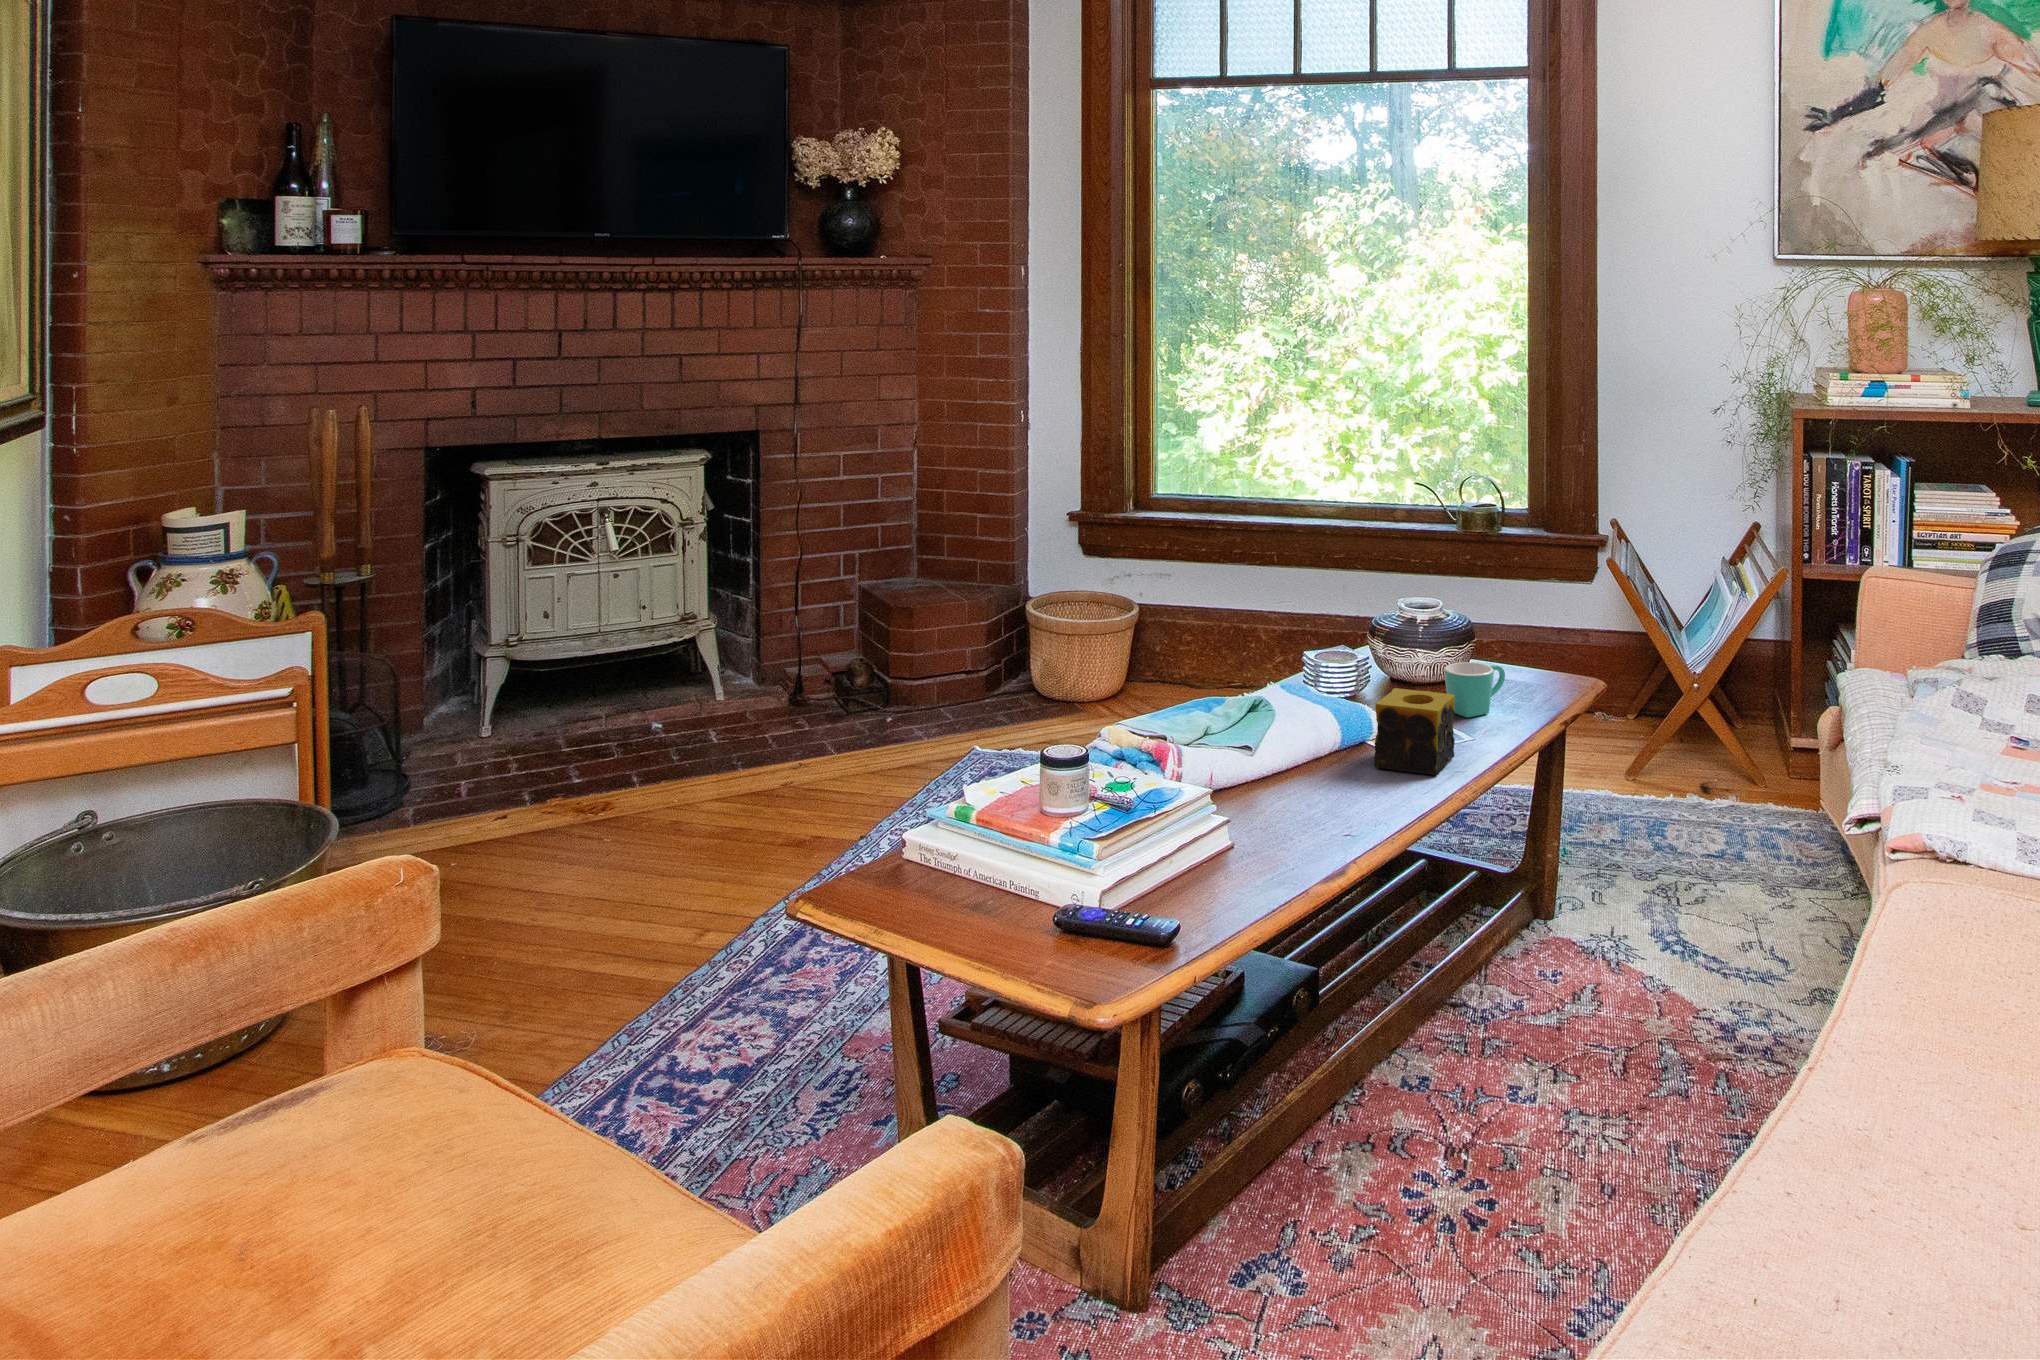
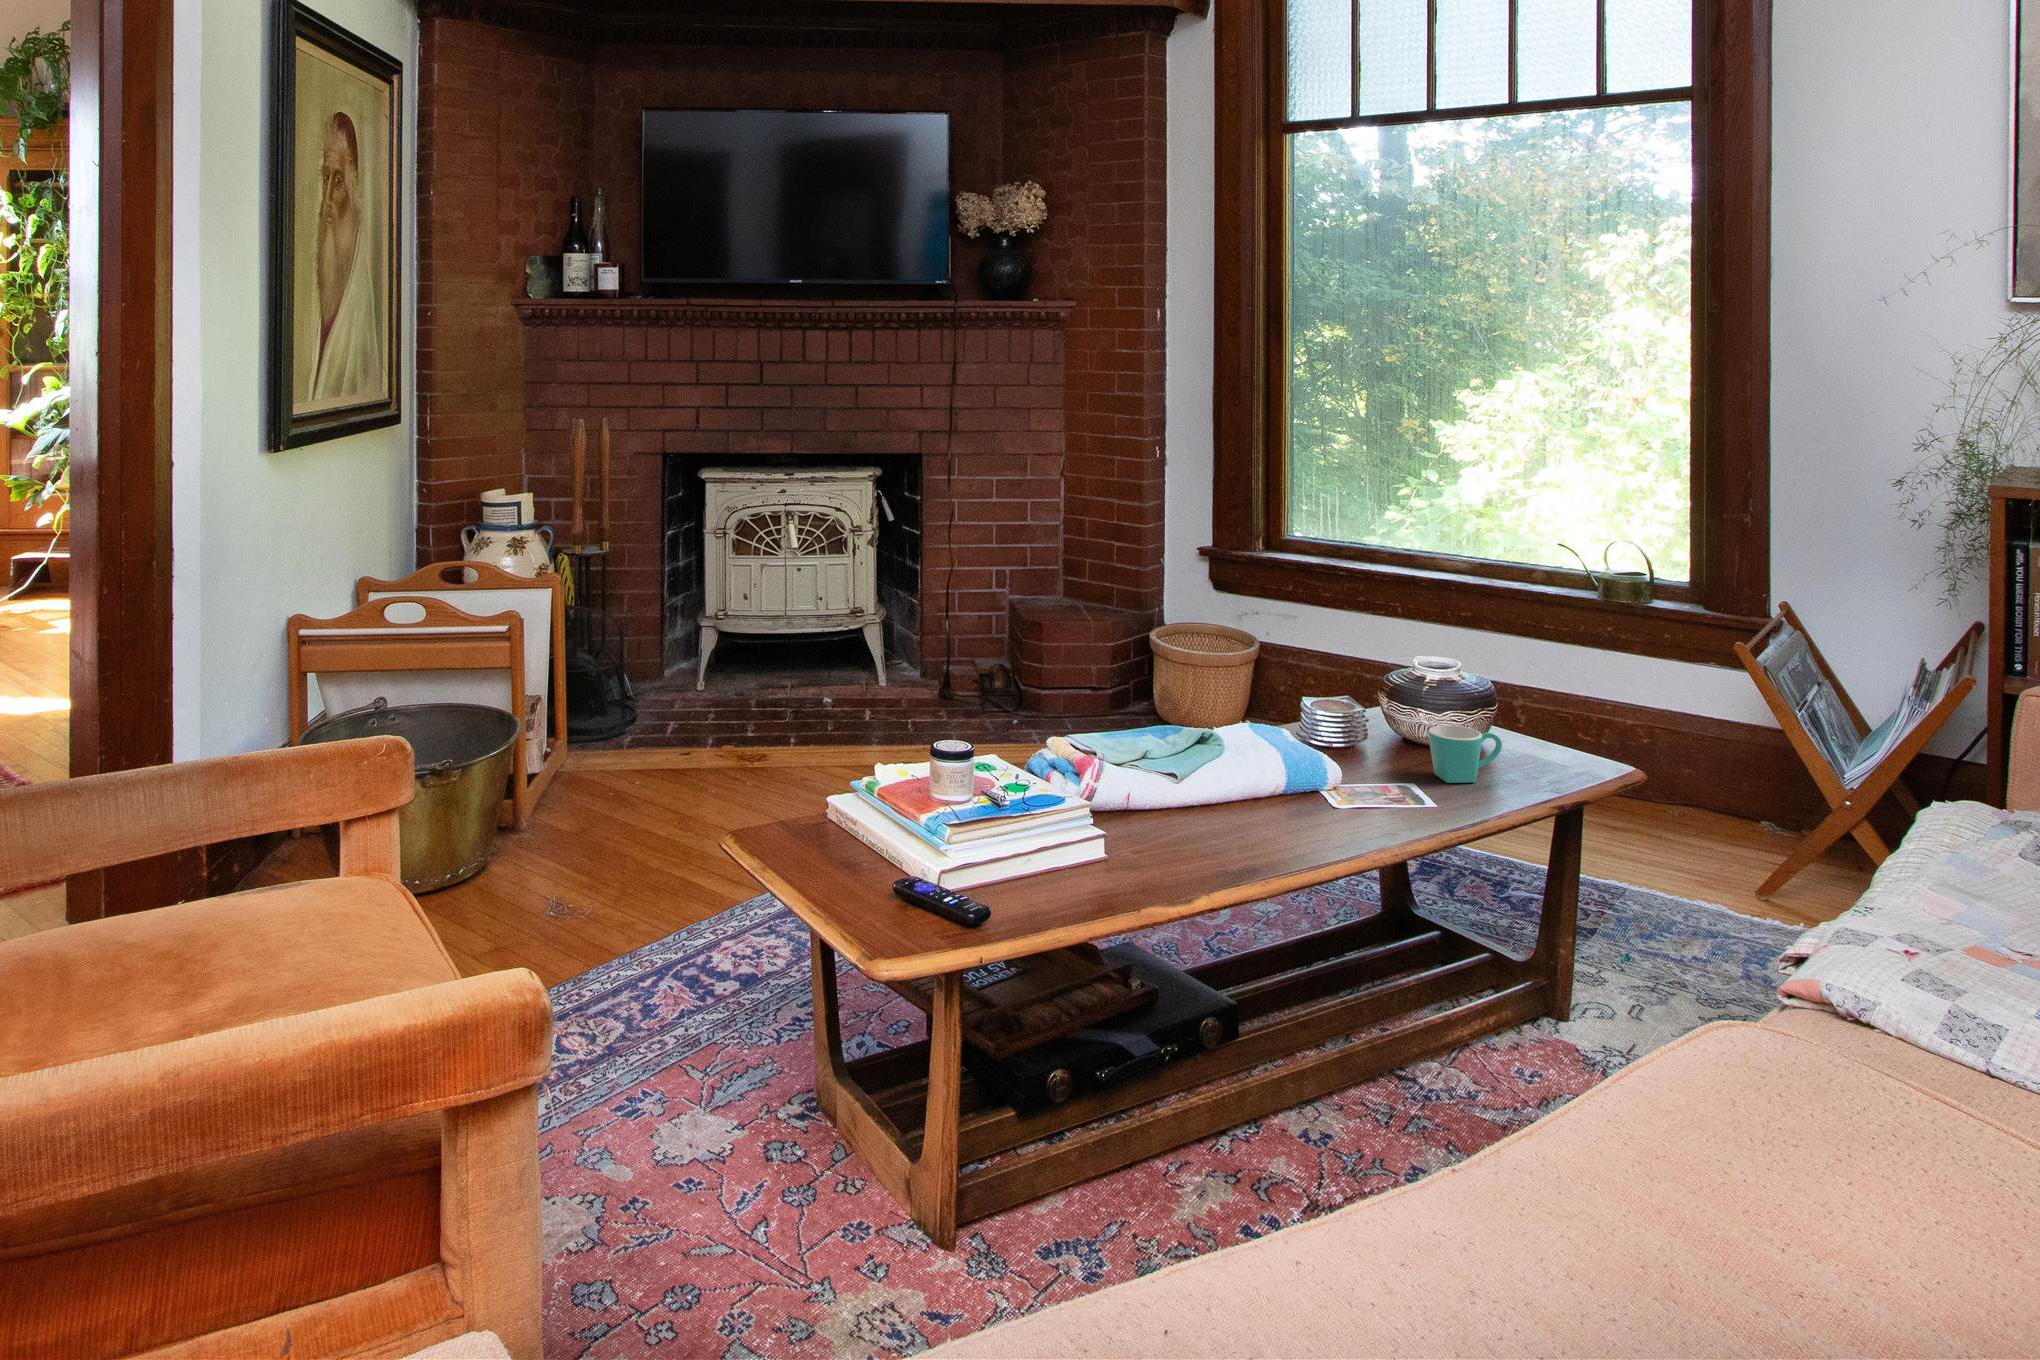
candle: present [1374,688,1455,775] -> none [1302,738,1396,829]

